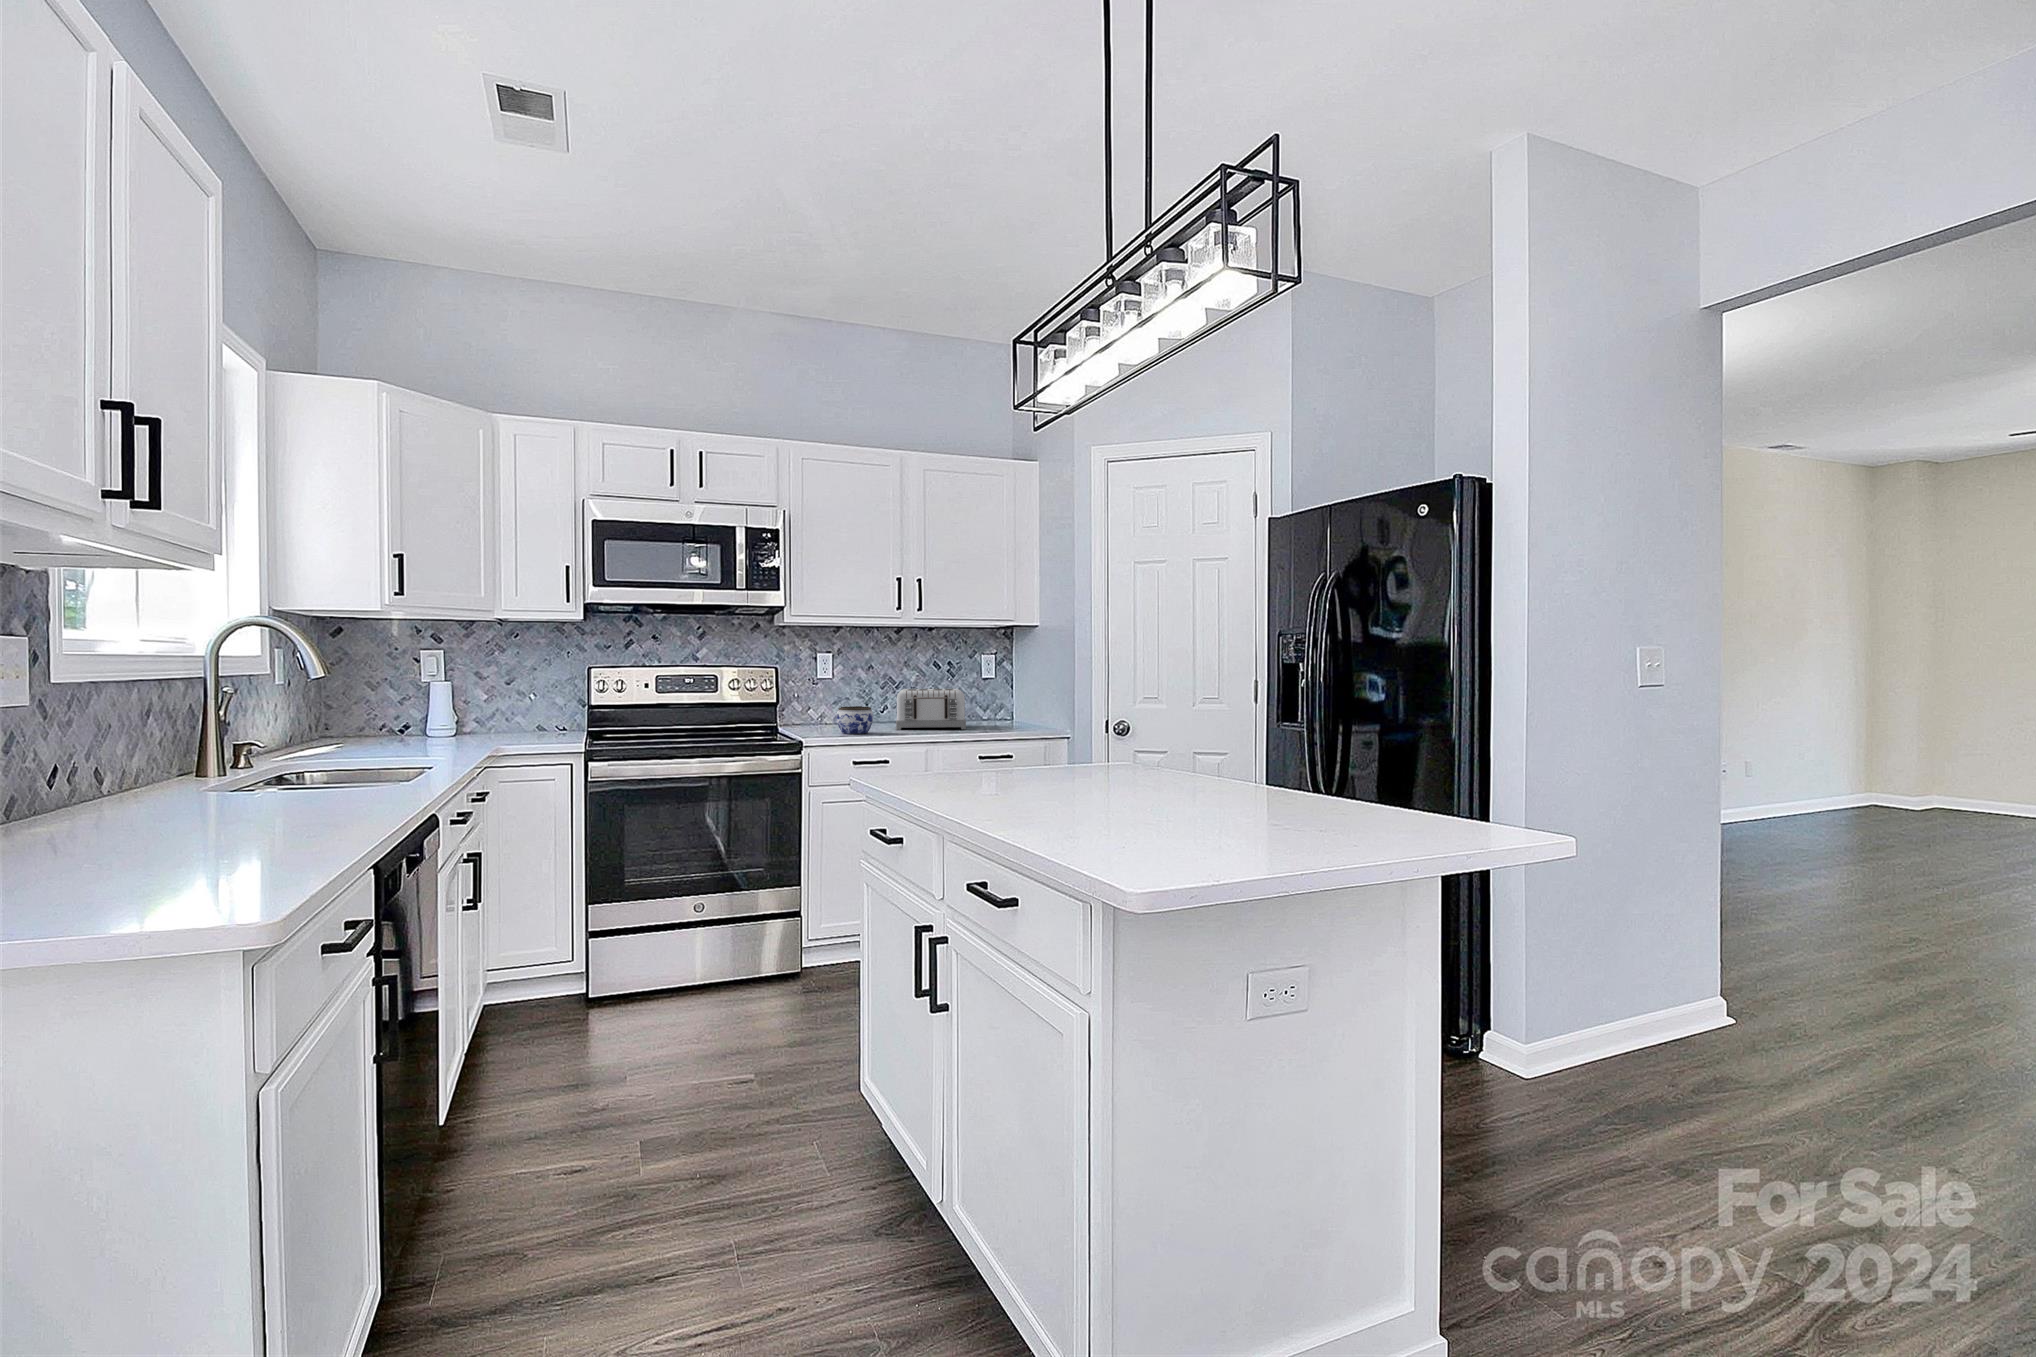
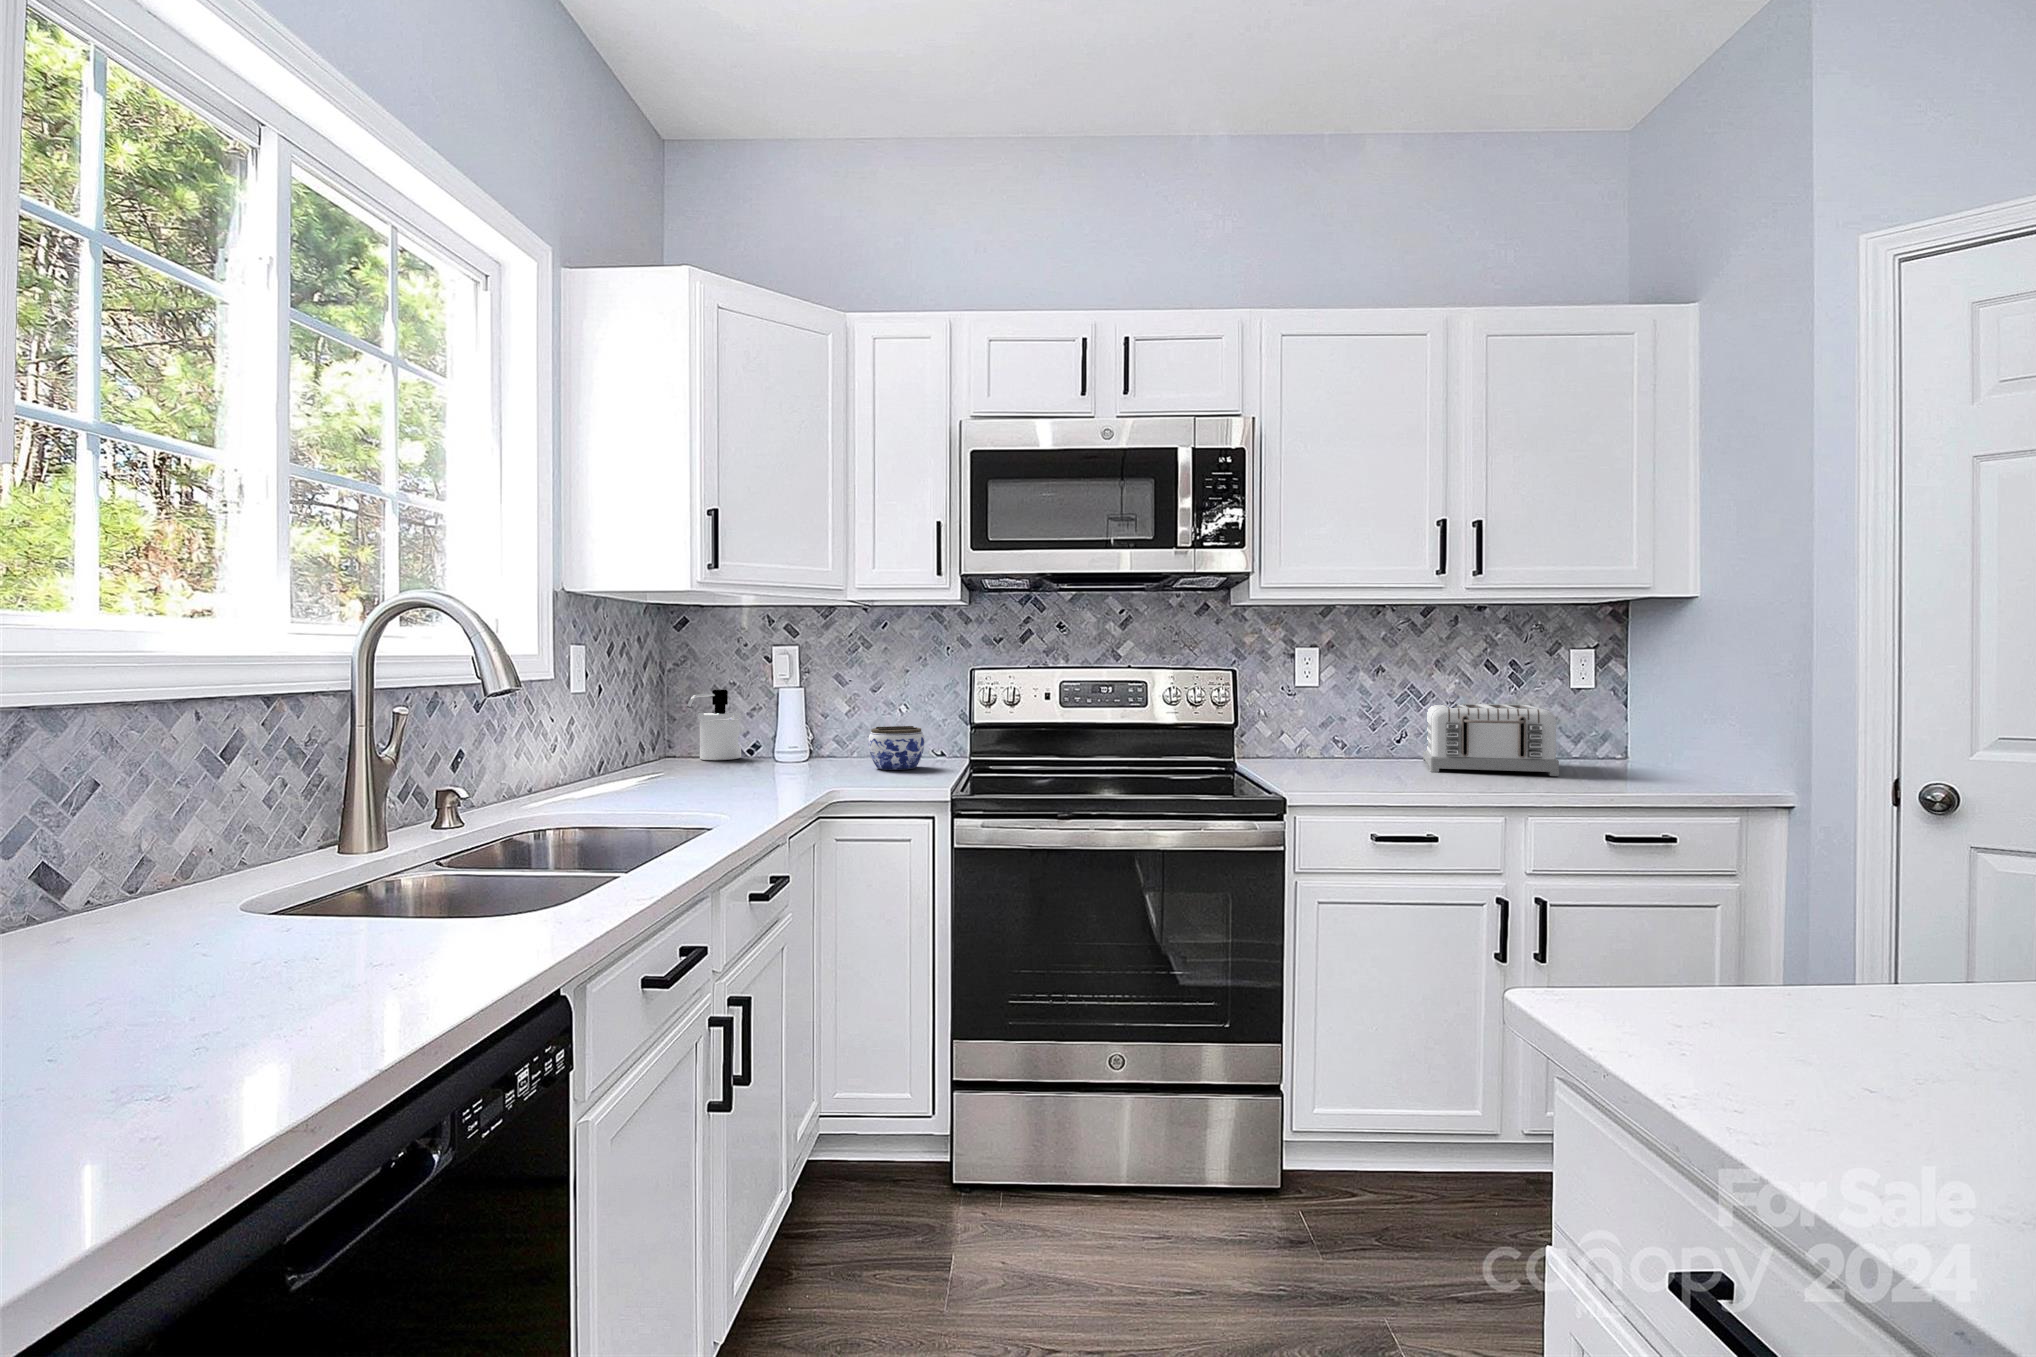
soap dispenser: none [352,684,393,738] -> present [687,689,741,760]
jar: present [837,706,873,734] -> present [868,726,924,770]

